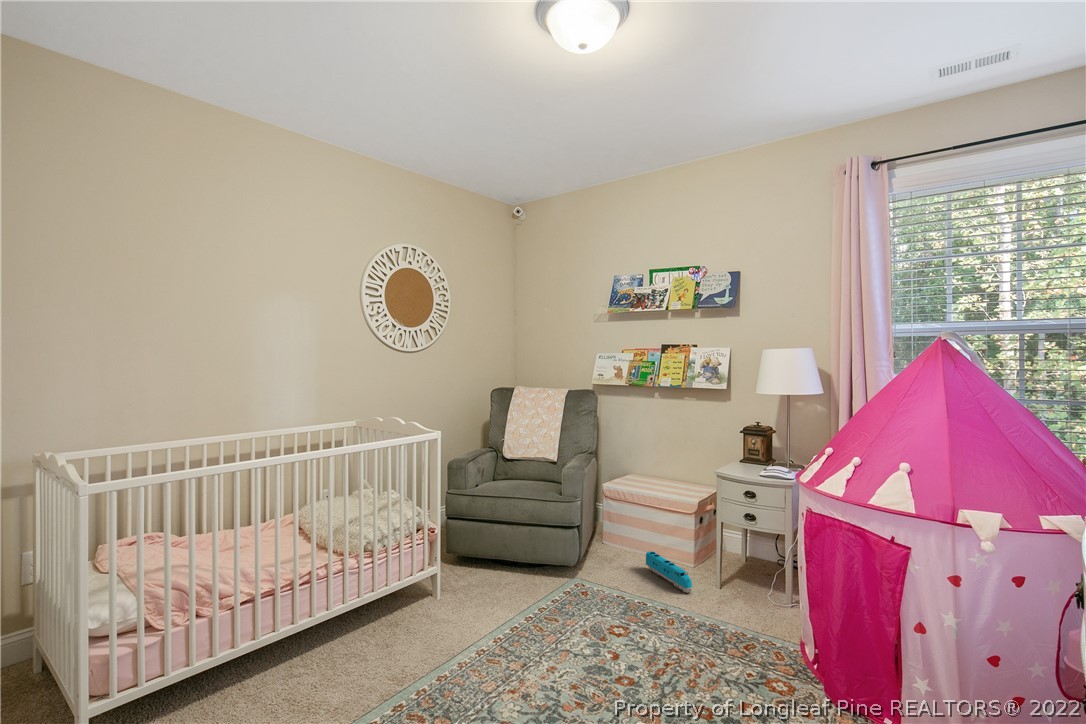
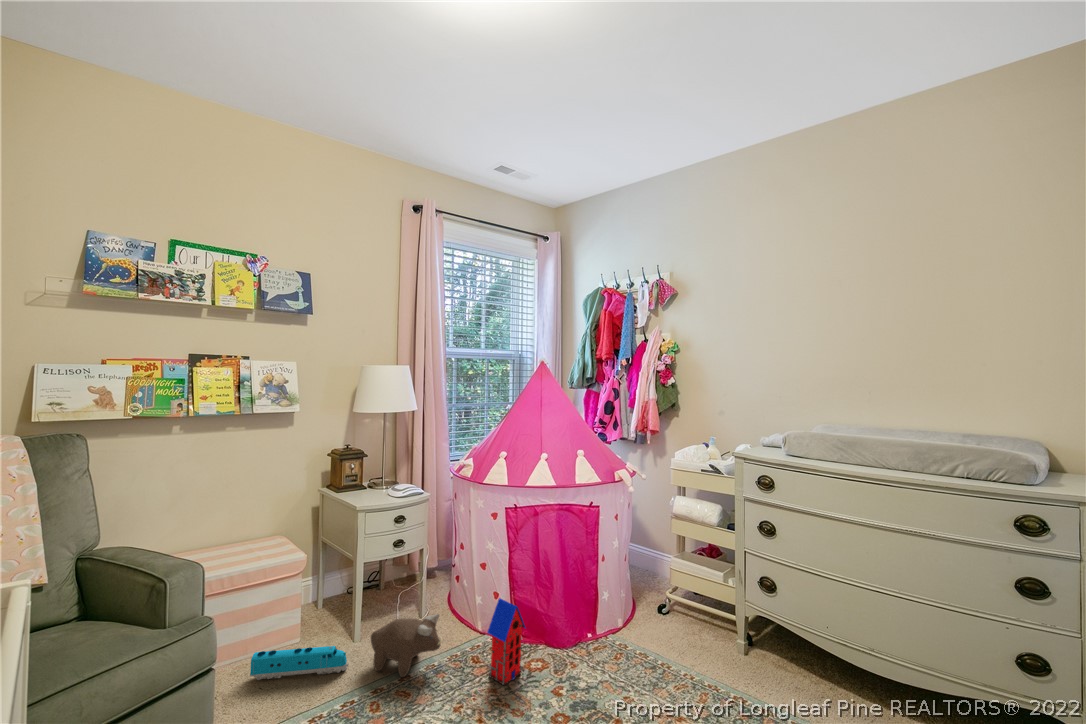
plush toy: none [697,571,745,618] -> present [371,614,443,677]
toy house: none [749,586,788,678] -> present [487,598,526,685]

